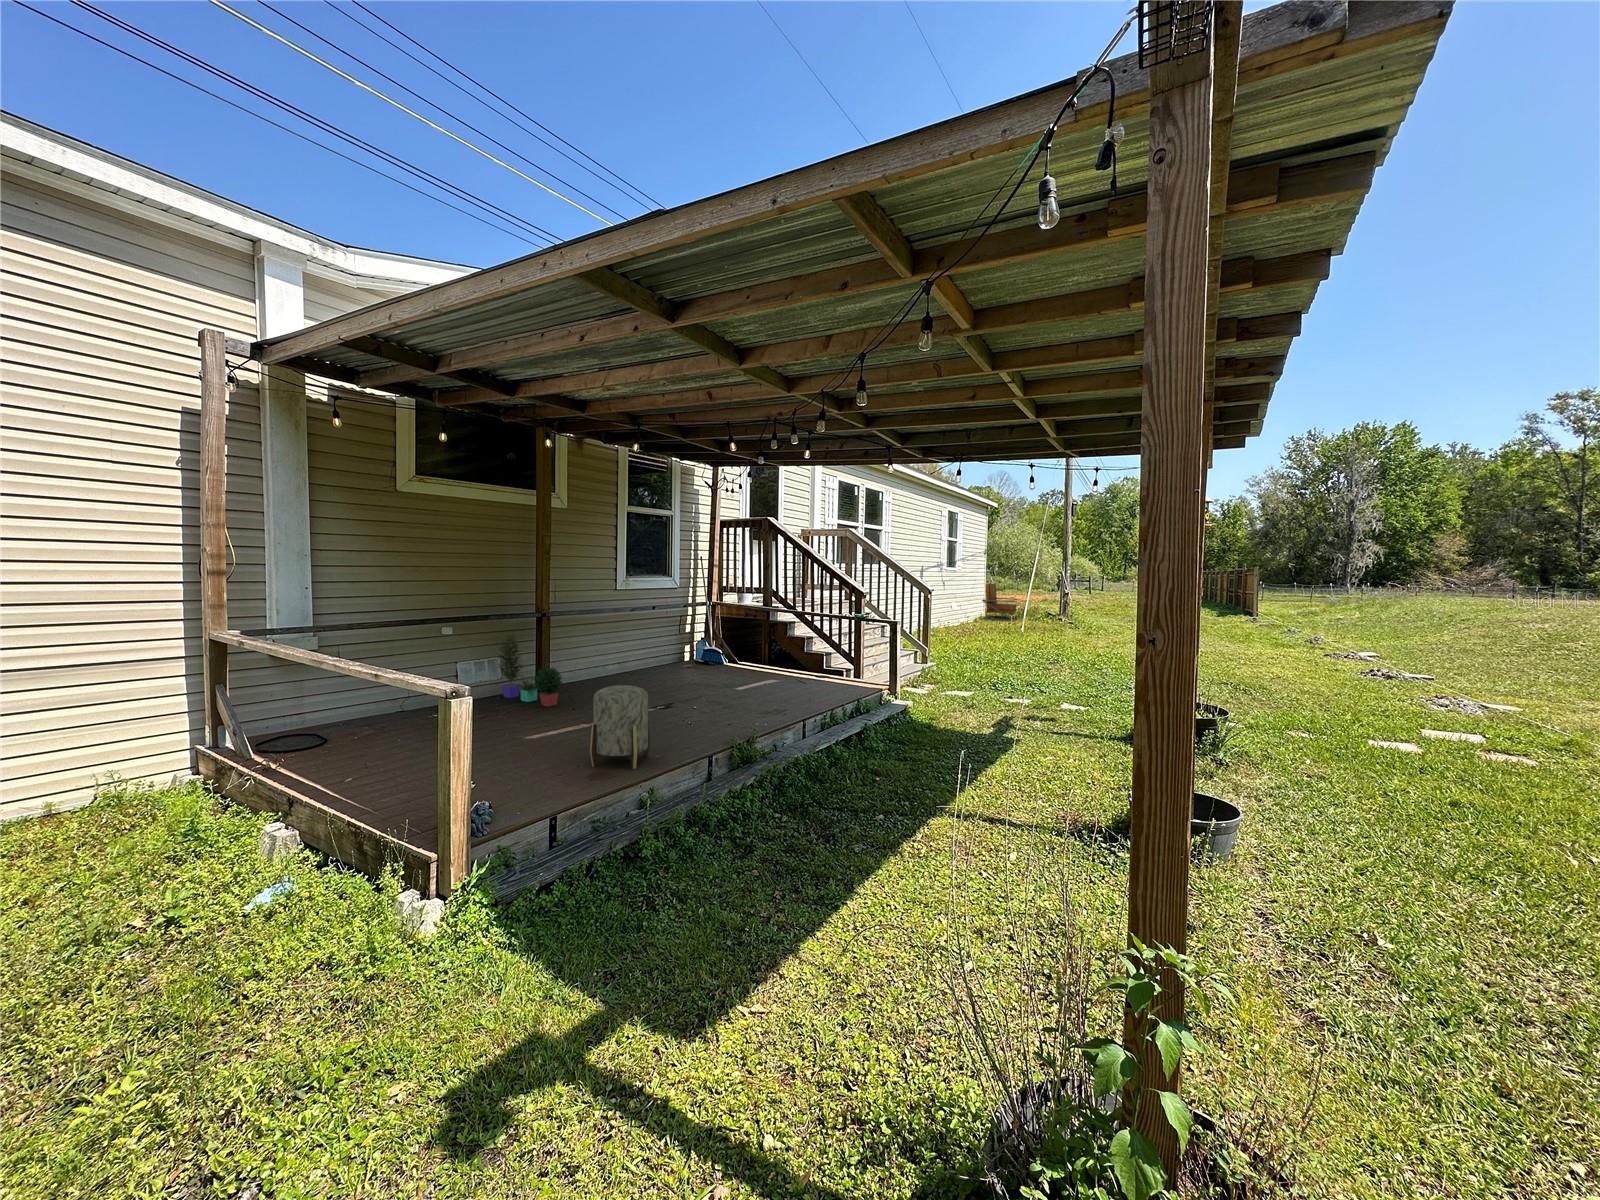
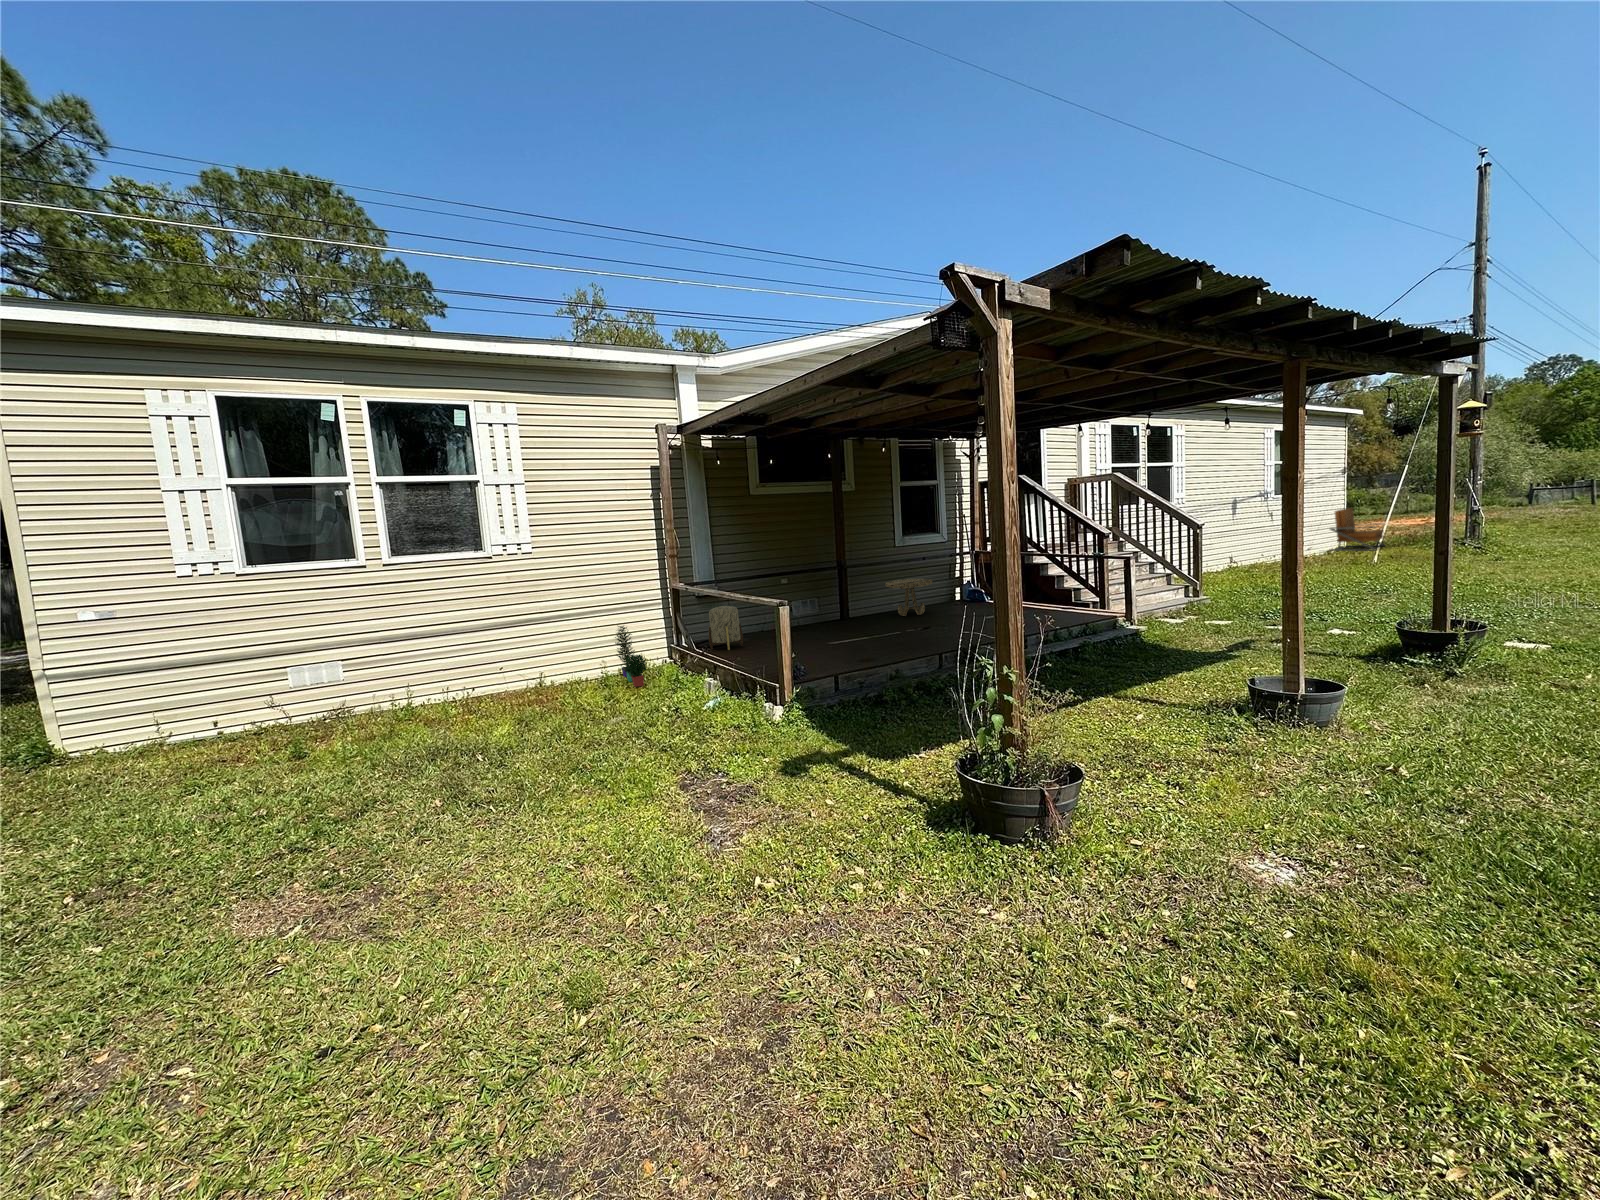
side table: none [599,632,662,682] -> present [886,578,932,616]
potted plant: present [499,633,562,707] -> present [615,626,647,687]
ottoman: present [590,685,650,769] -> present [709,606,743,650]

